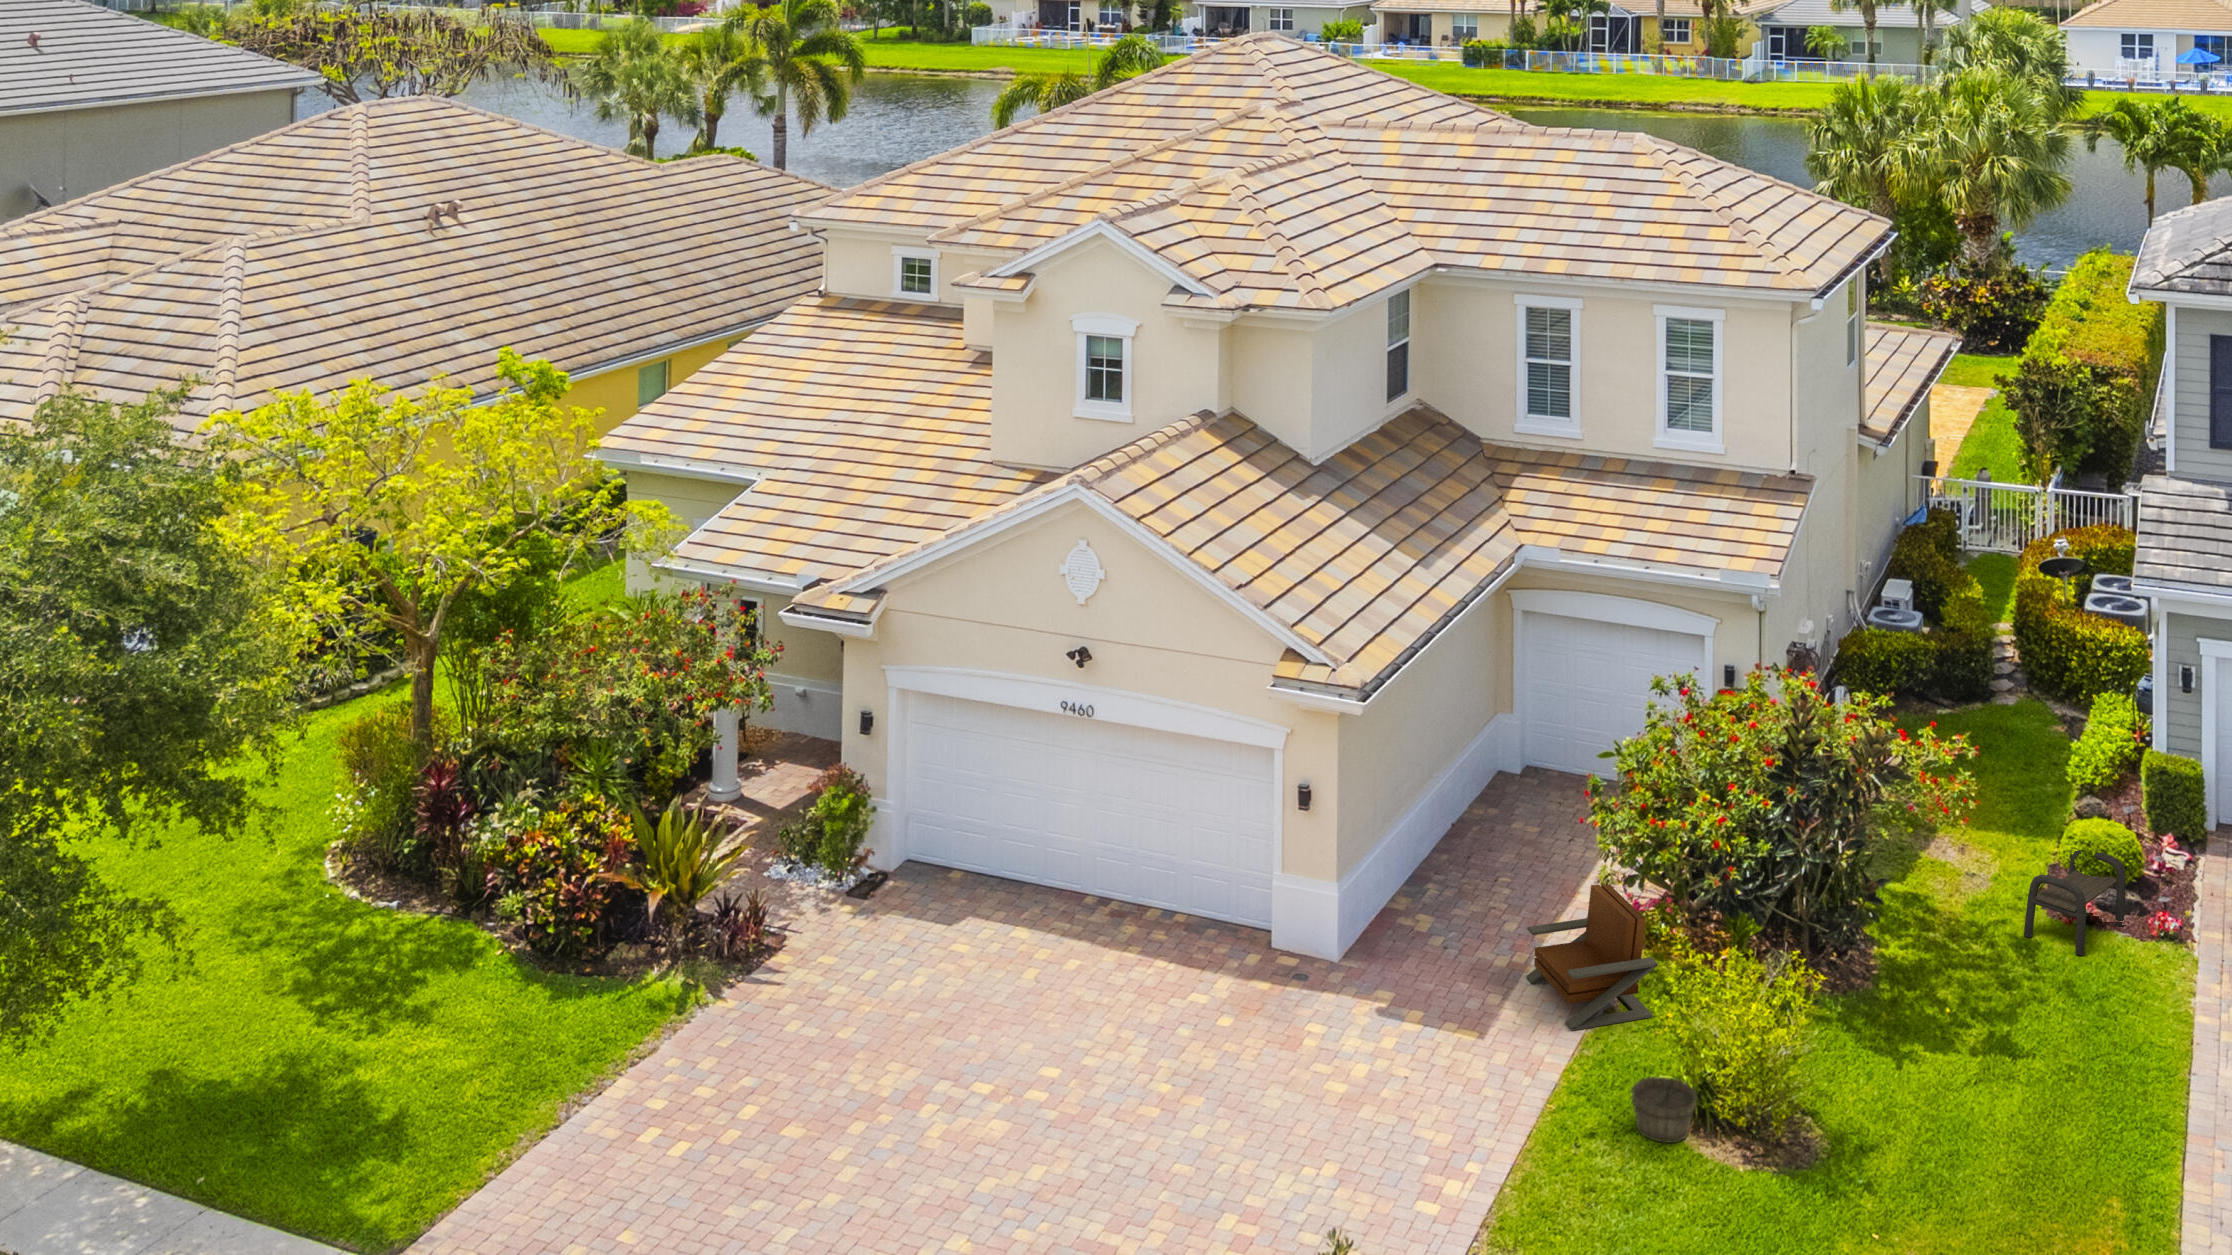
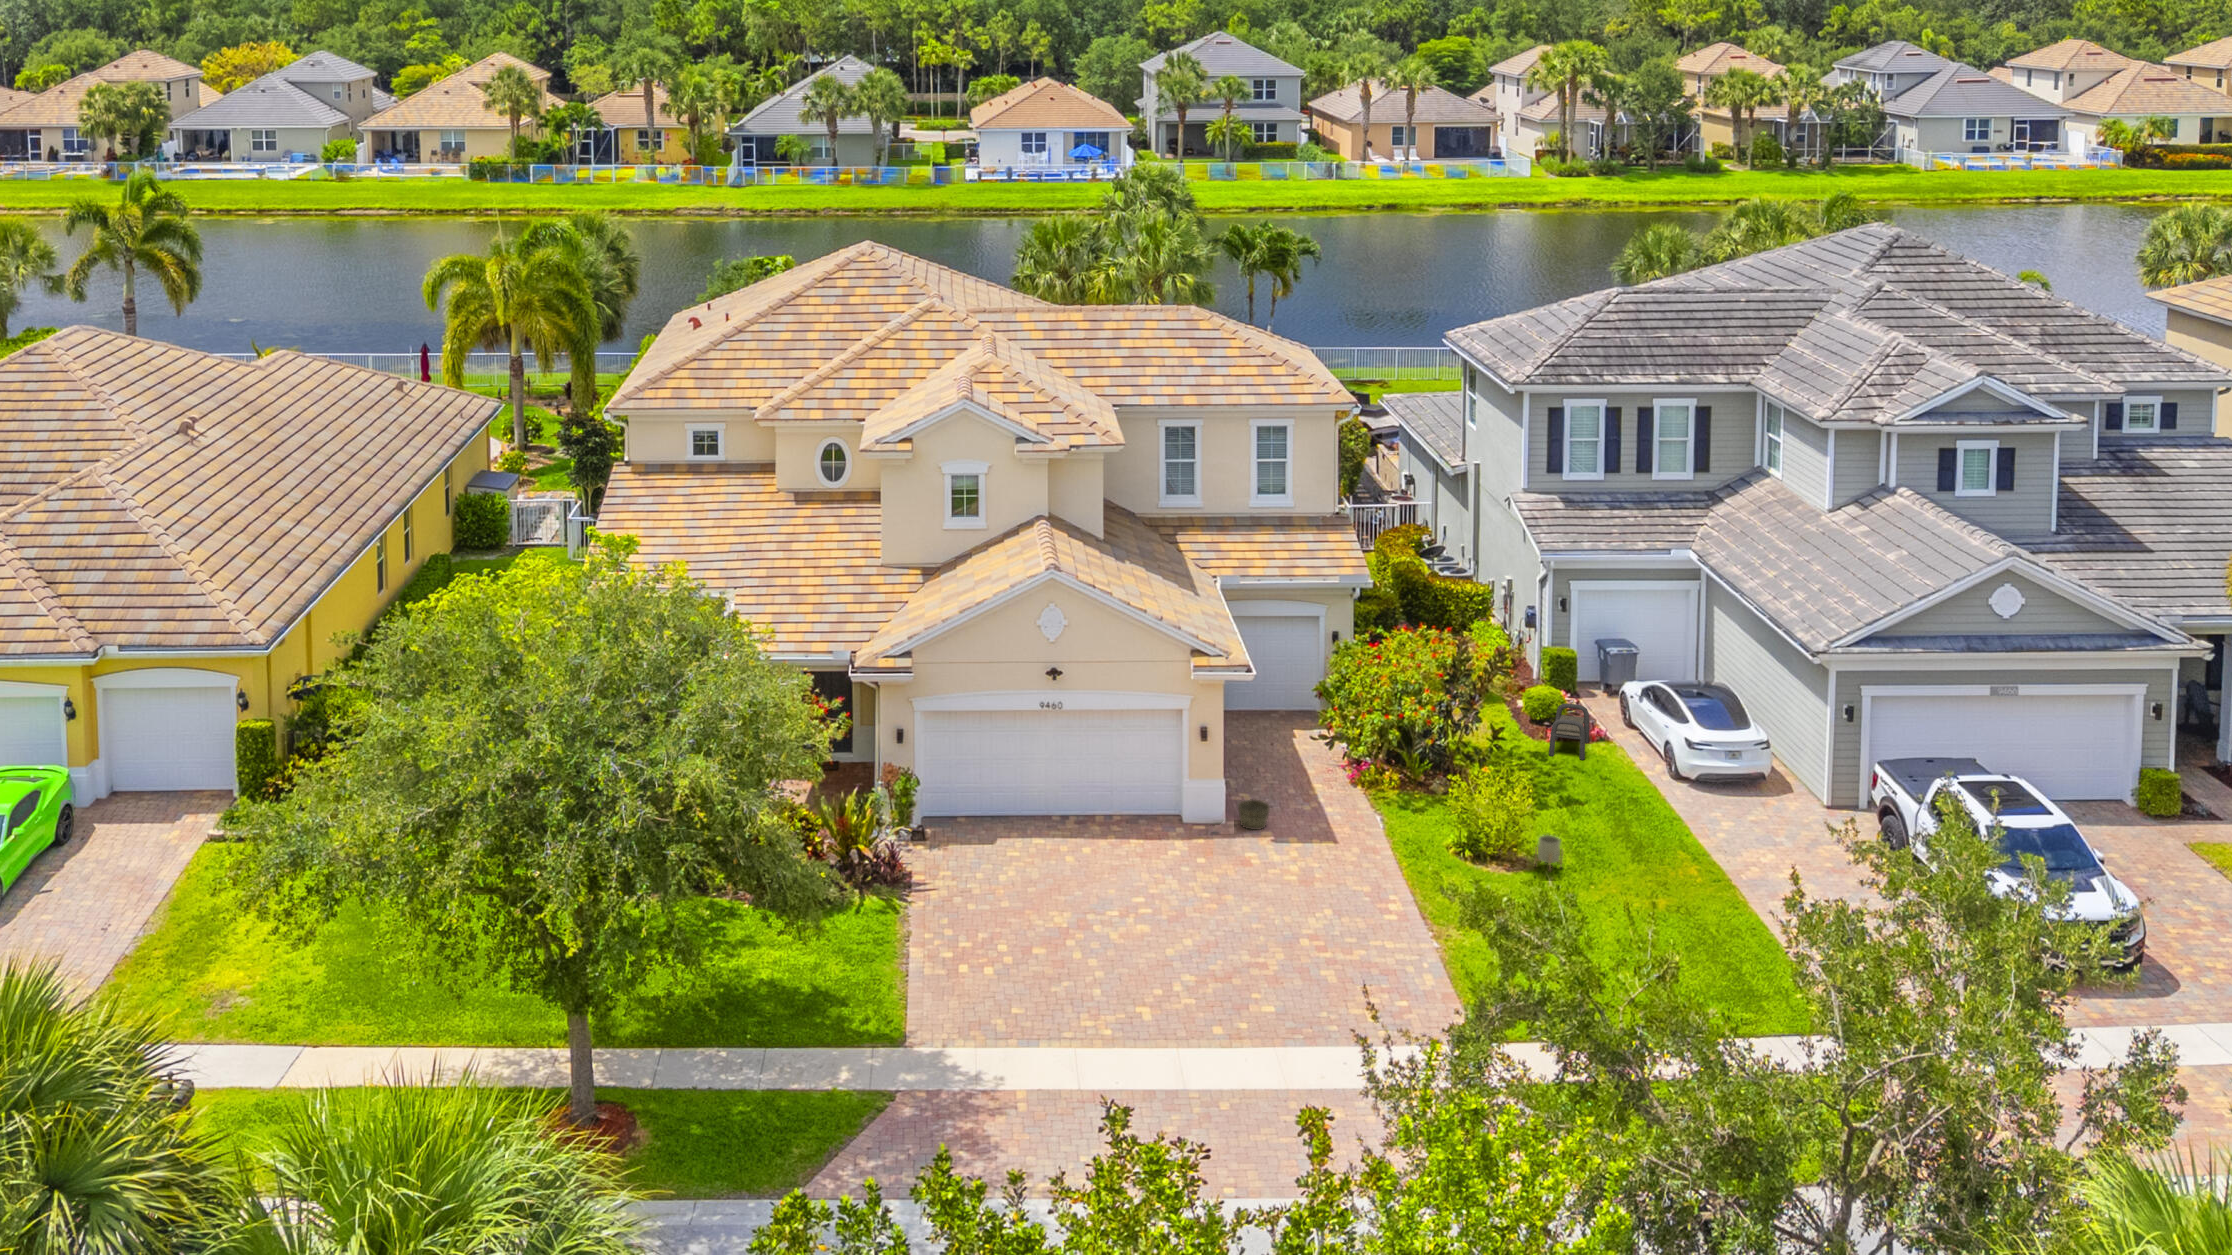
lounge chair: present [1526,884,1658,1030] -> none [1342,759,1425,839]
wooden bucket: present [1632,1077,1697,1143] -> present [1238,799,1270,830]
planter: none [1775,1090,1827,1163] -> present [1534,835,1563,866]

